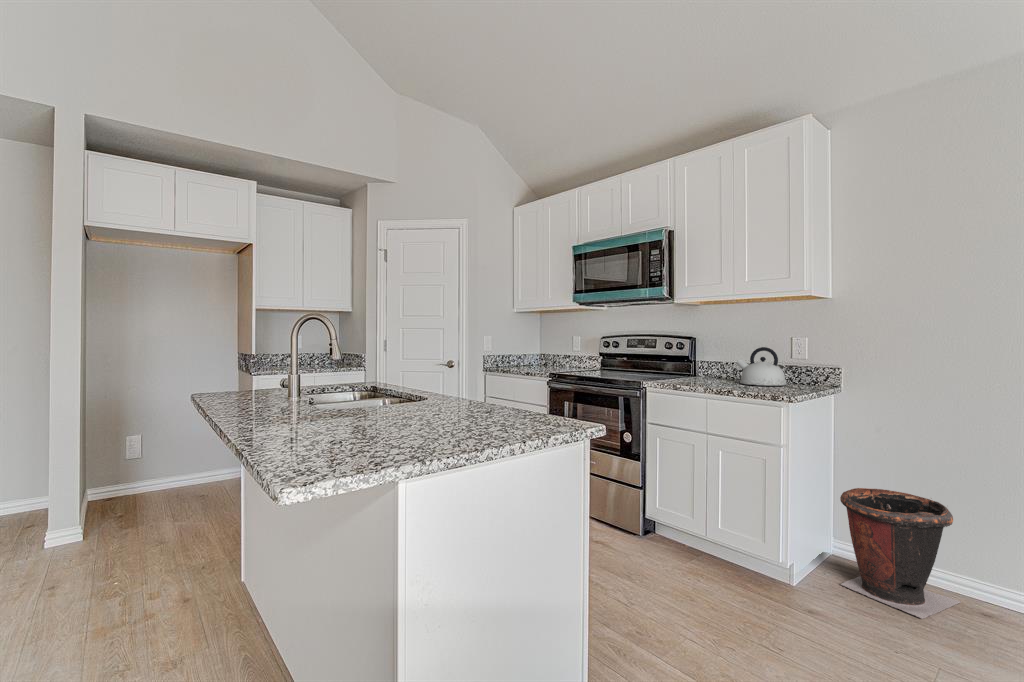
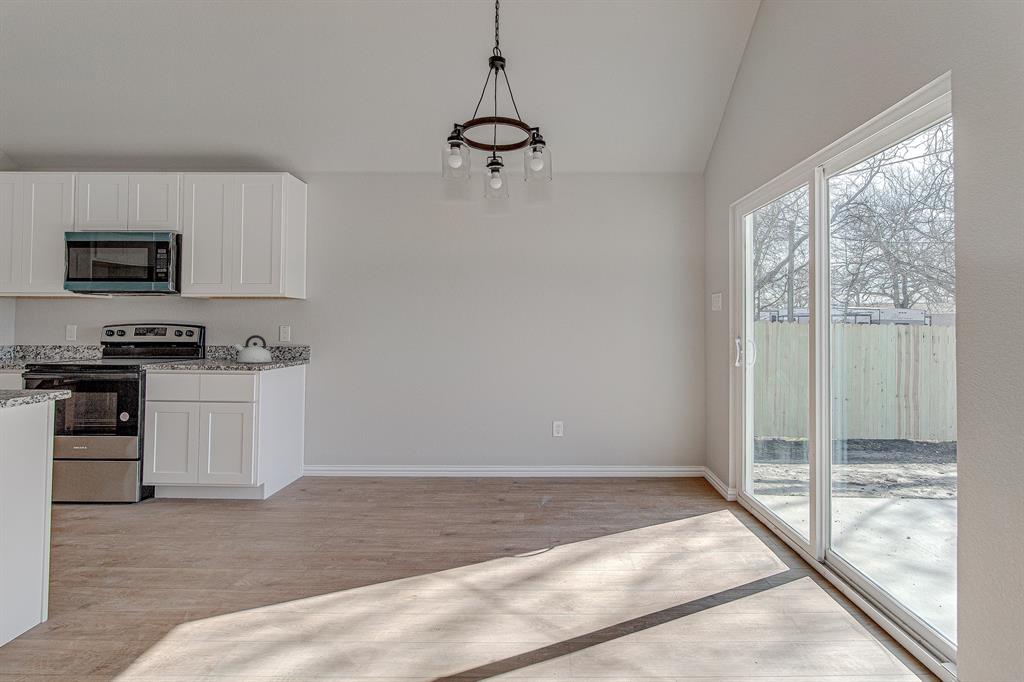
waste bin: present [840,488,961,619] -> none [299,425,366,495]

